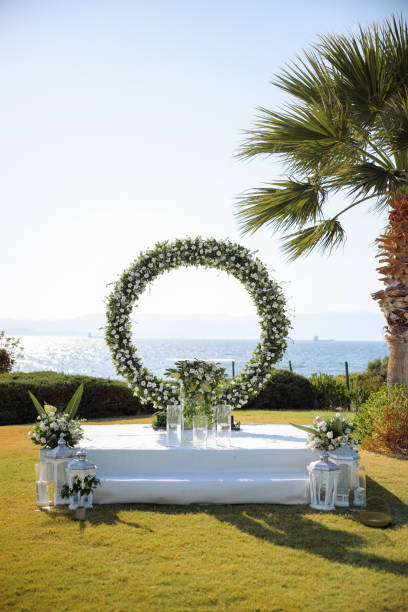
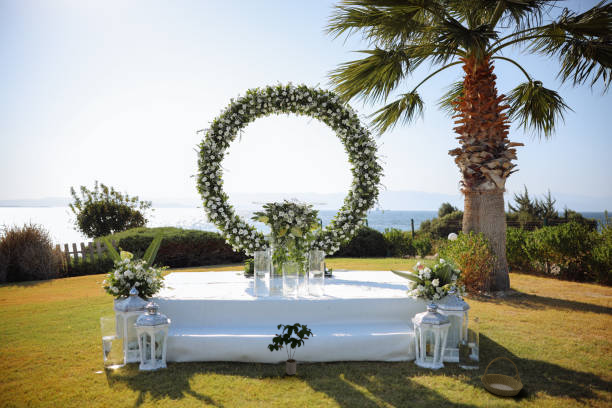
potted plant: present [60,475,101,519] -> present [268,323,313,375]

